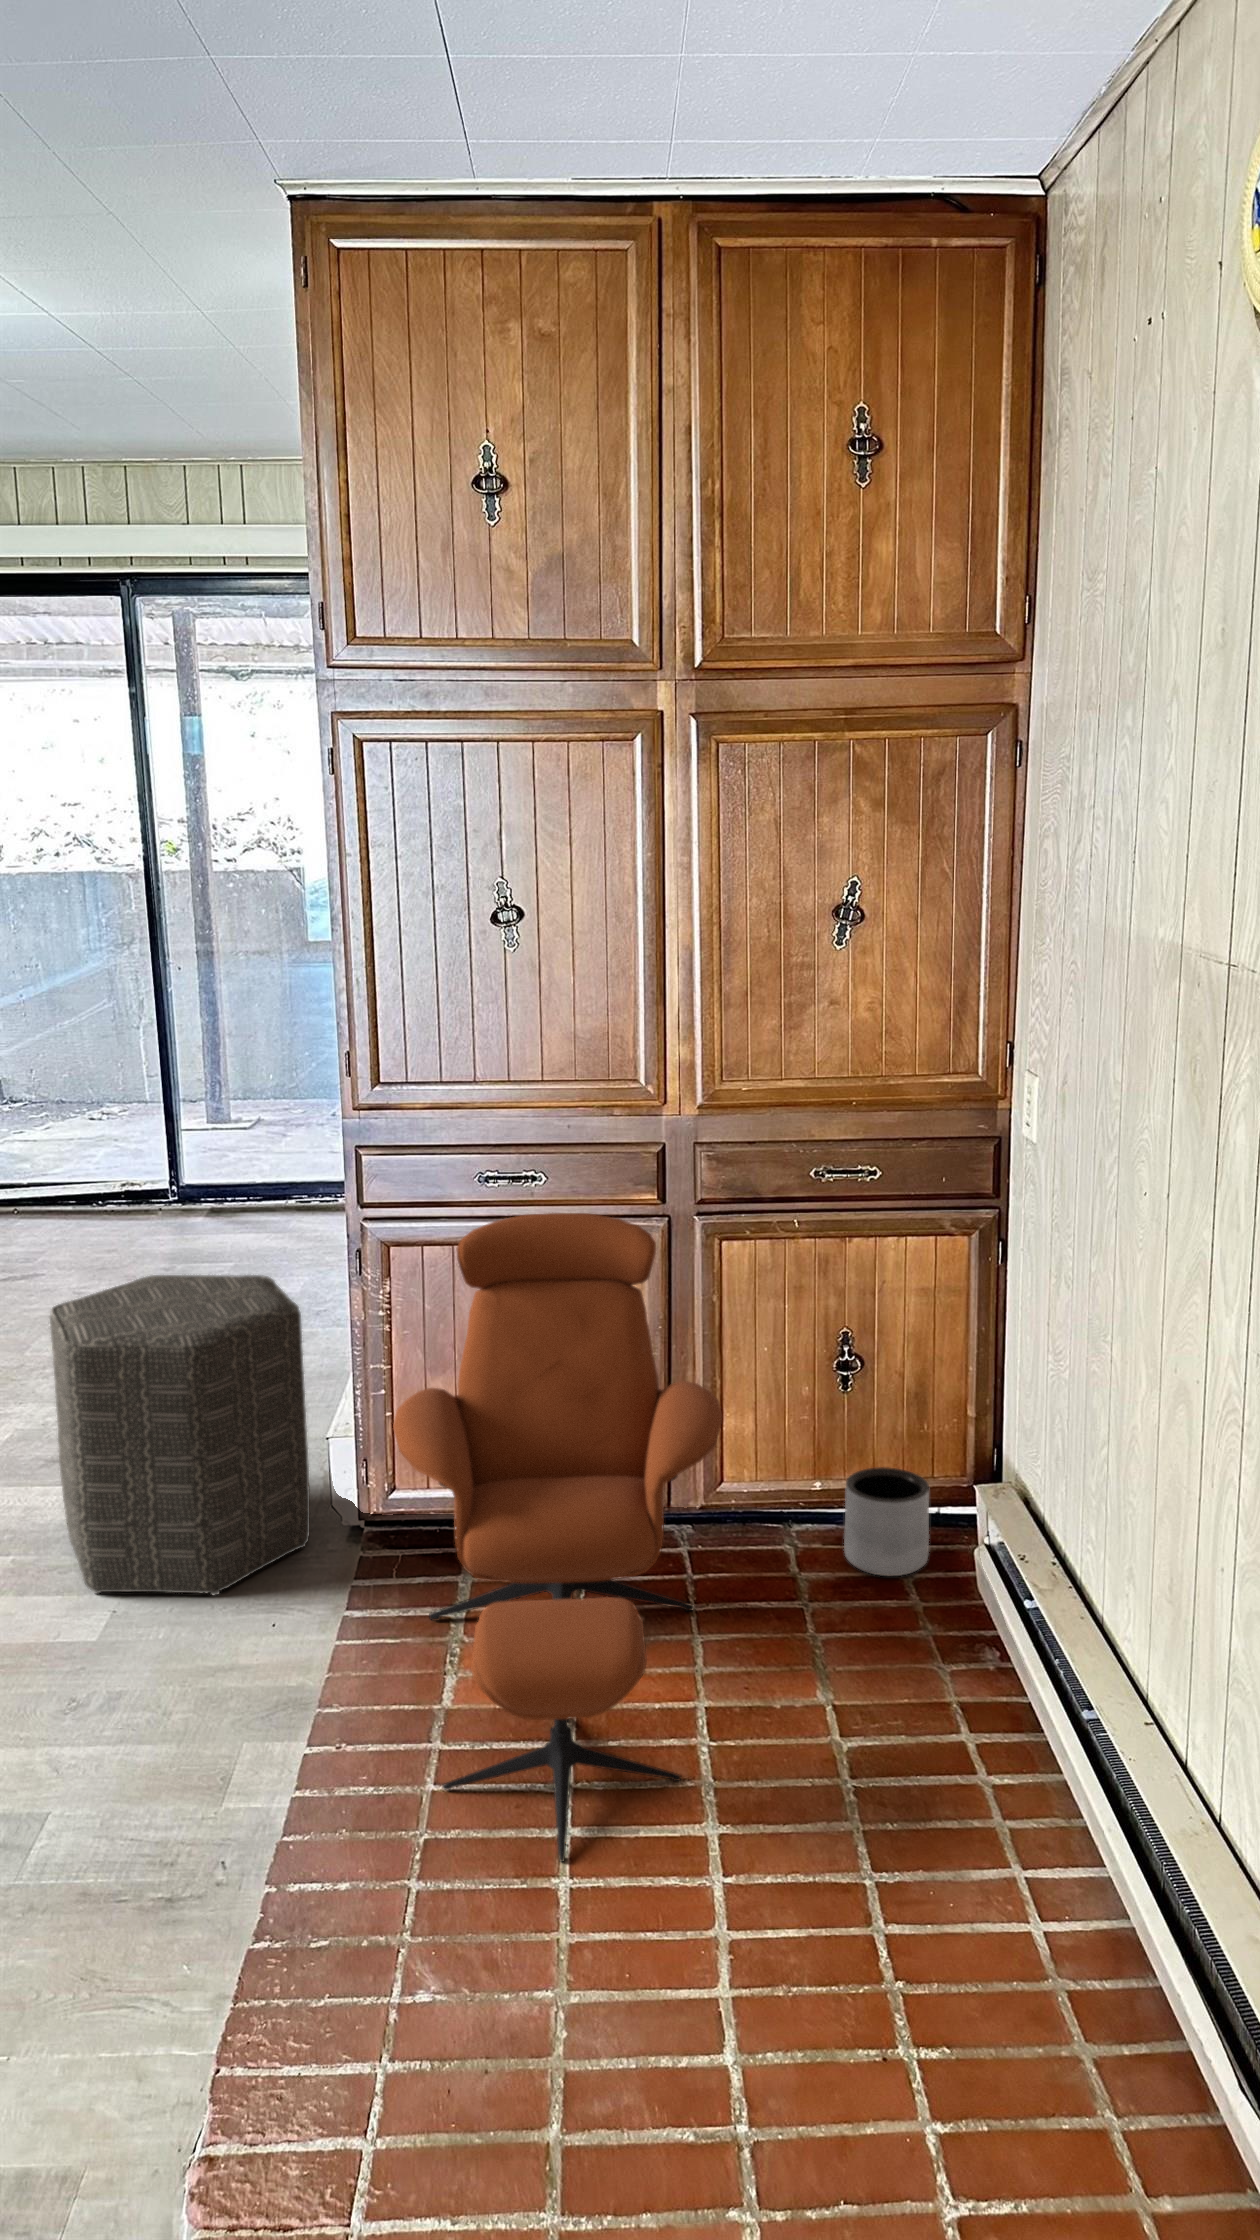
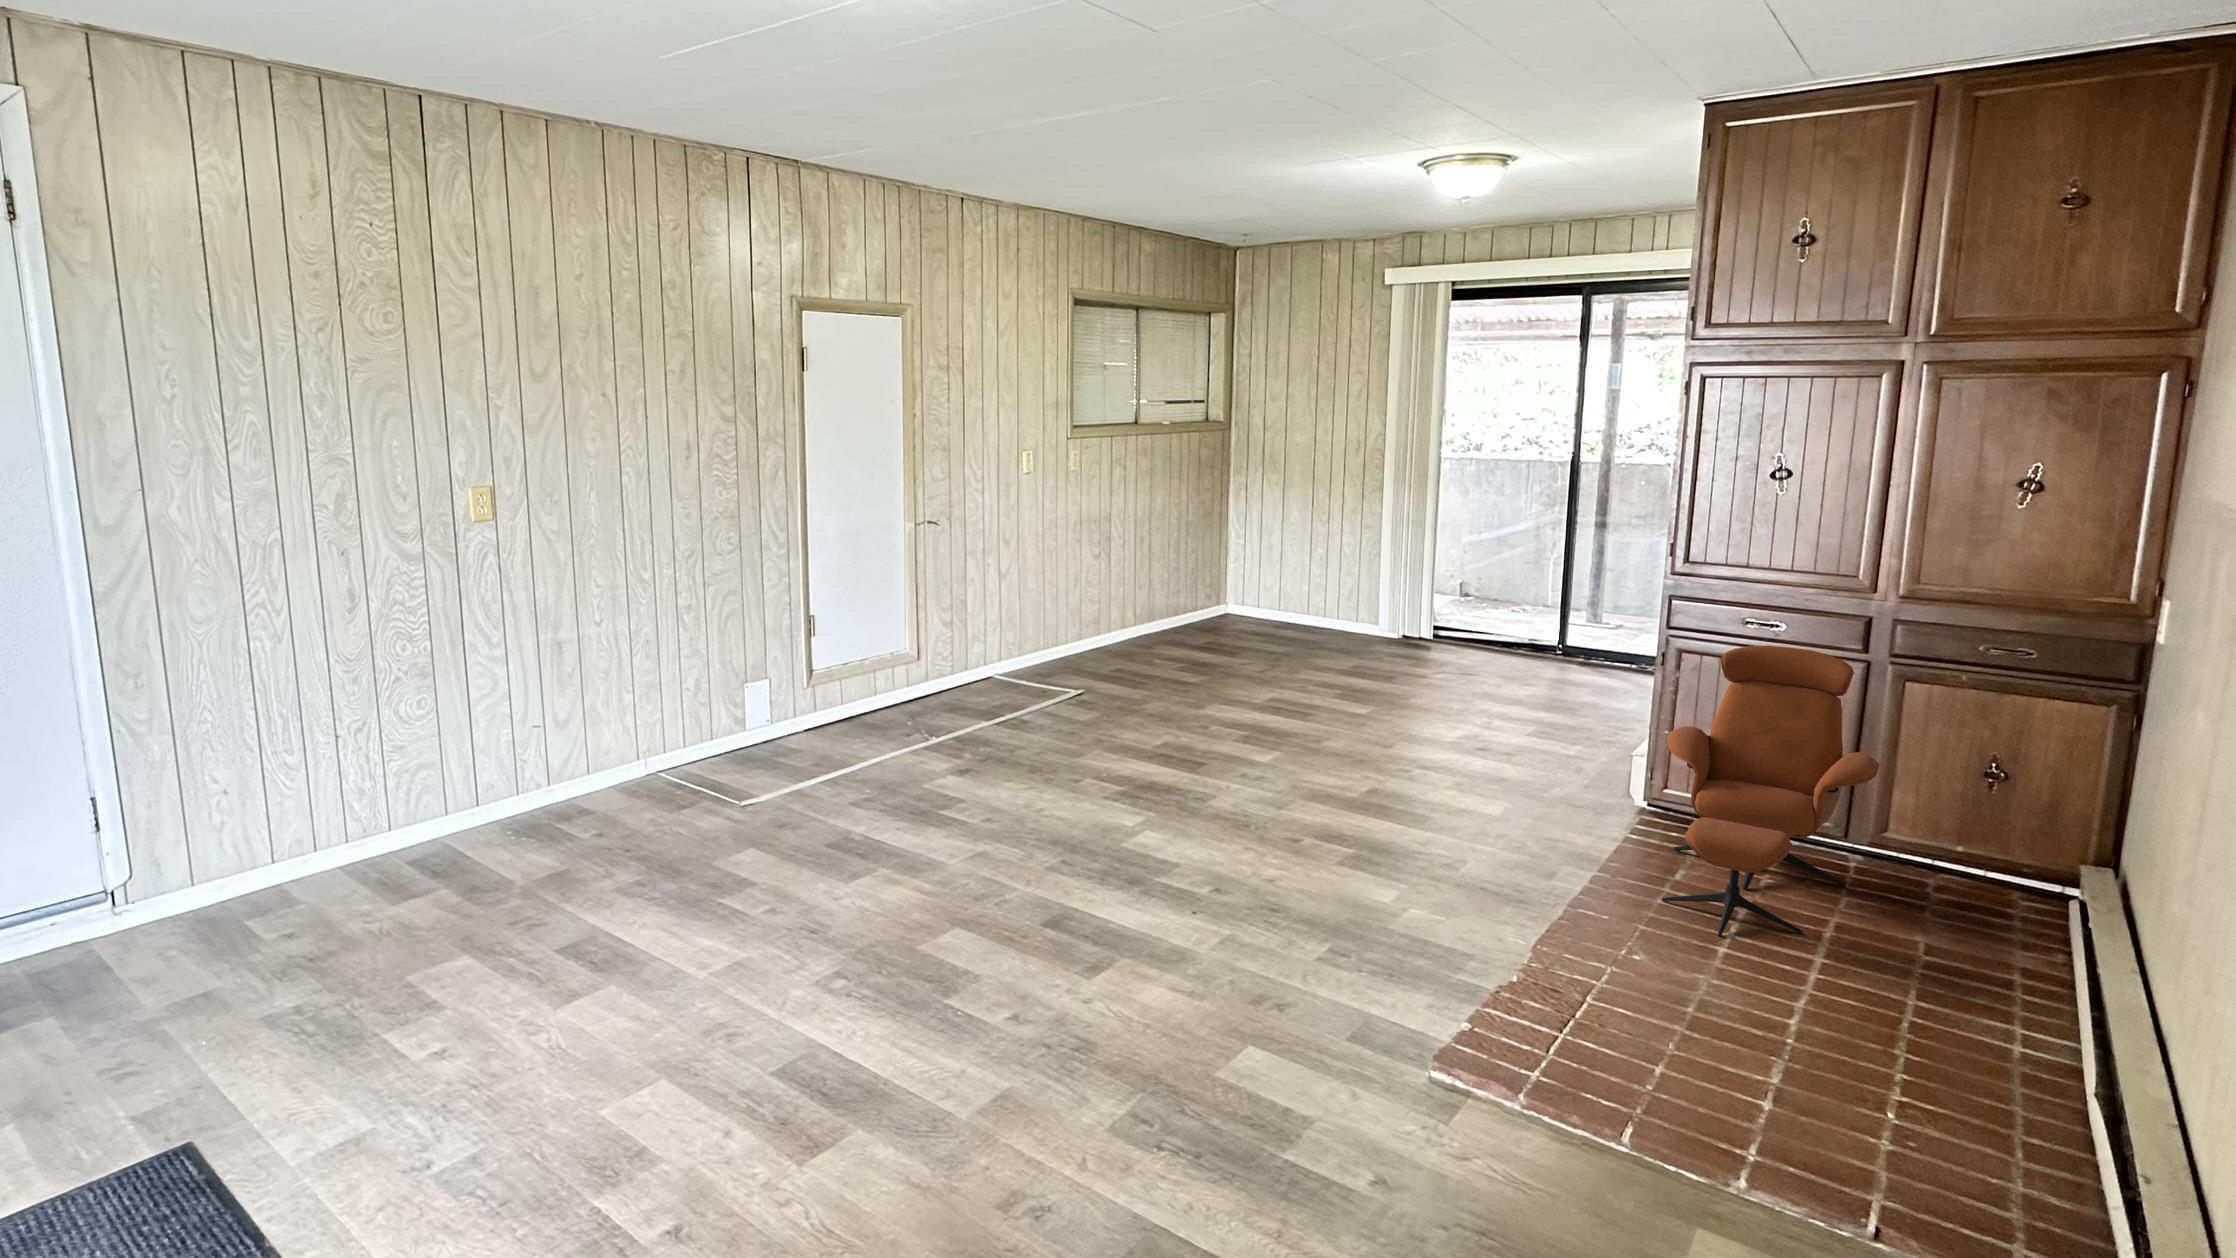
ottoman: present [50,1275,310,1595] -> none [1483,657,1625,816]
planter: present [844,1467,929,1576] -> none [1971,843,2045,911]

